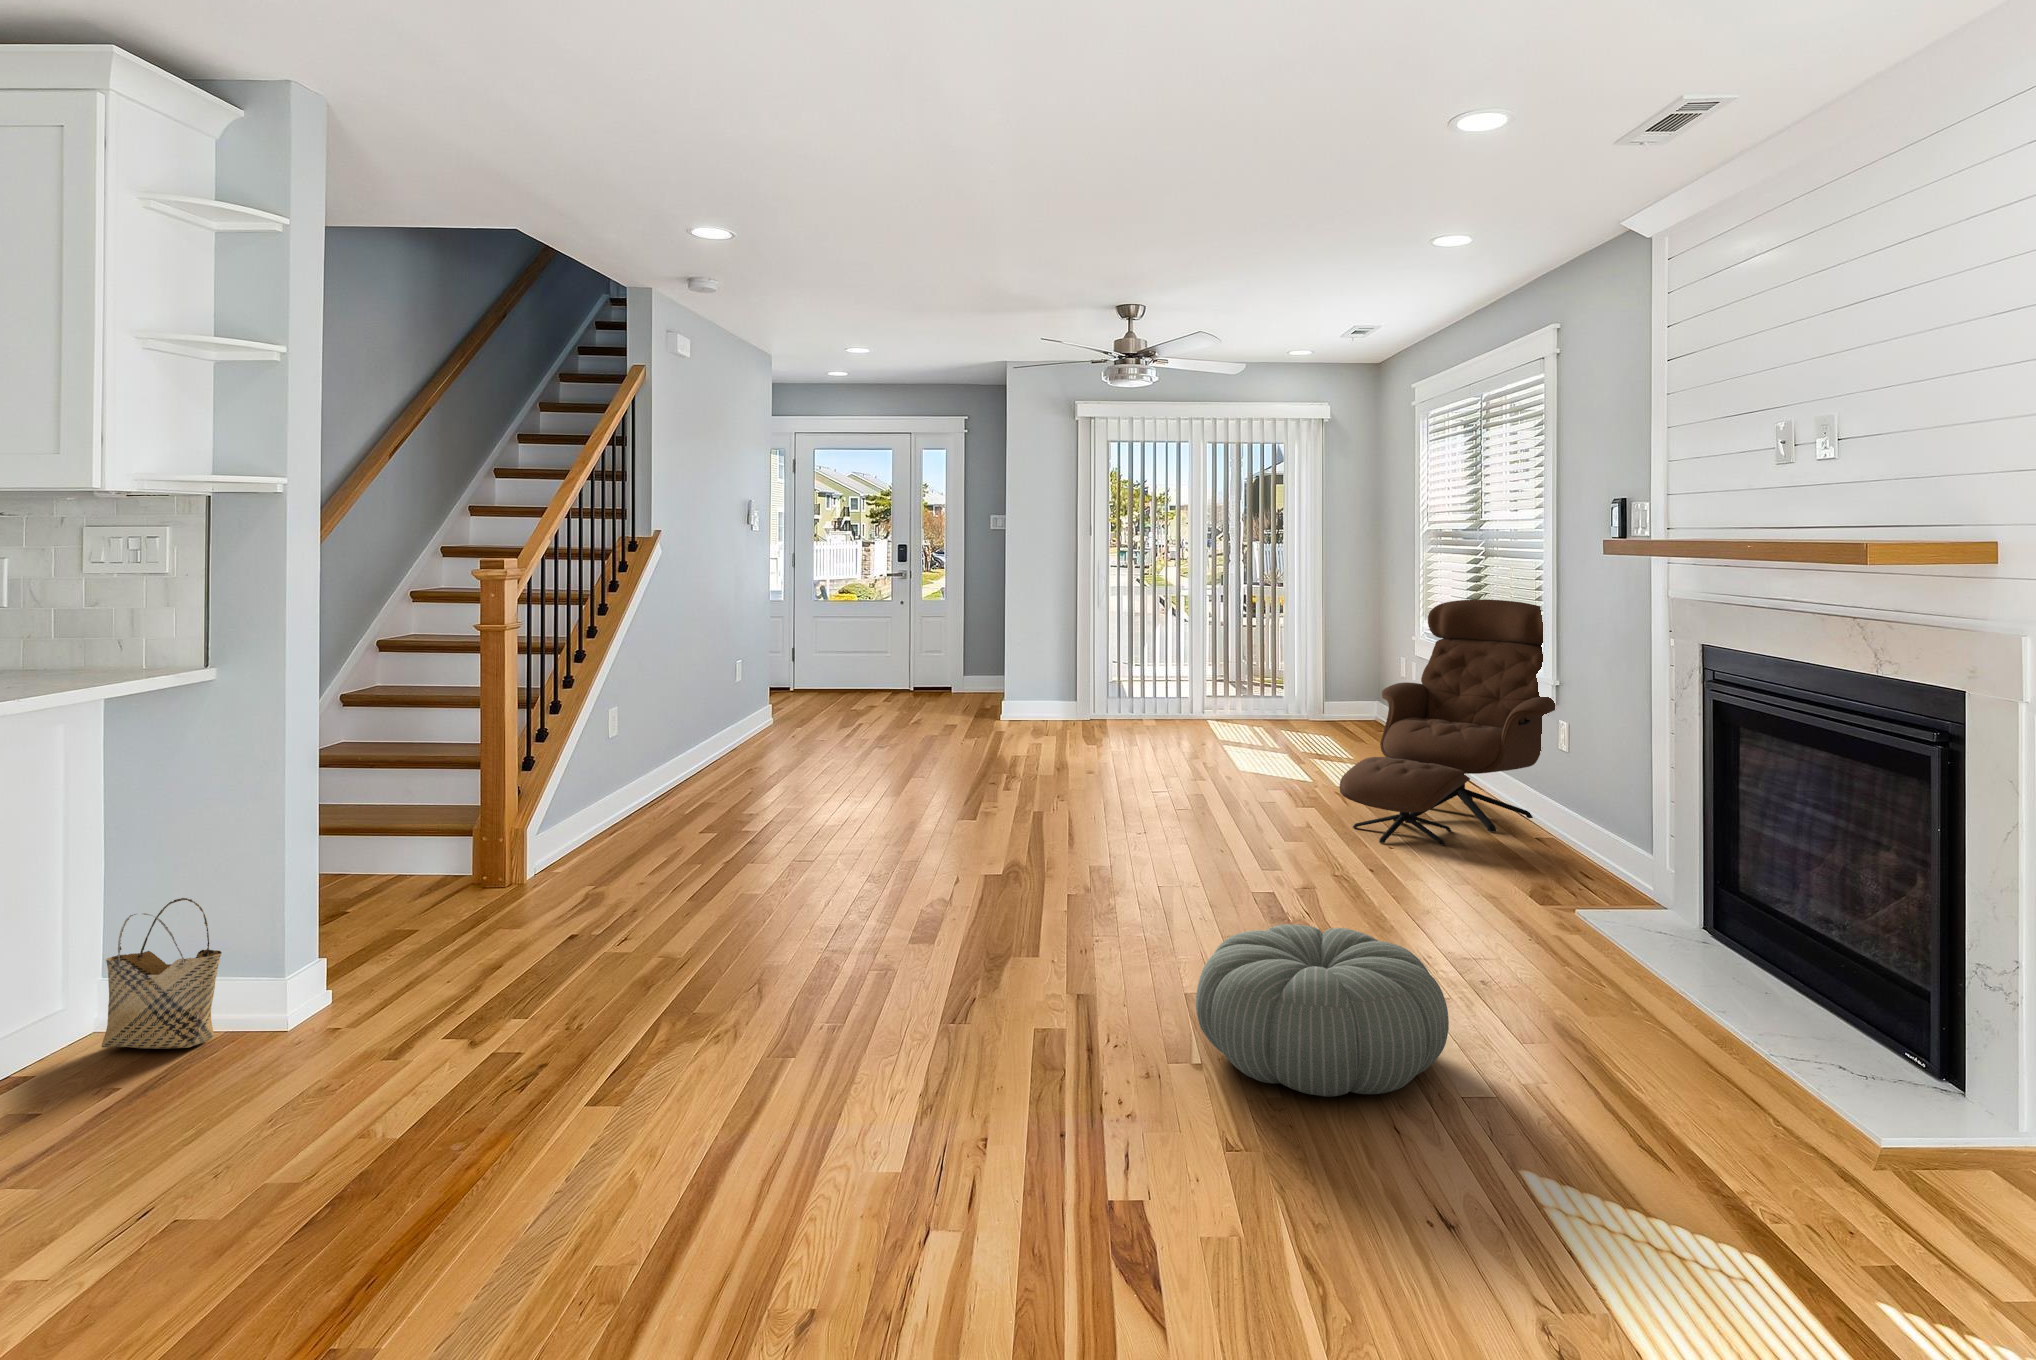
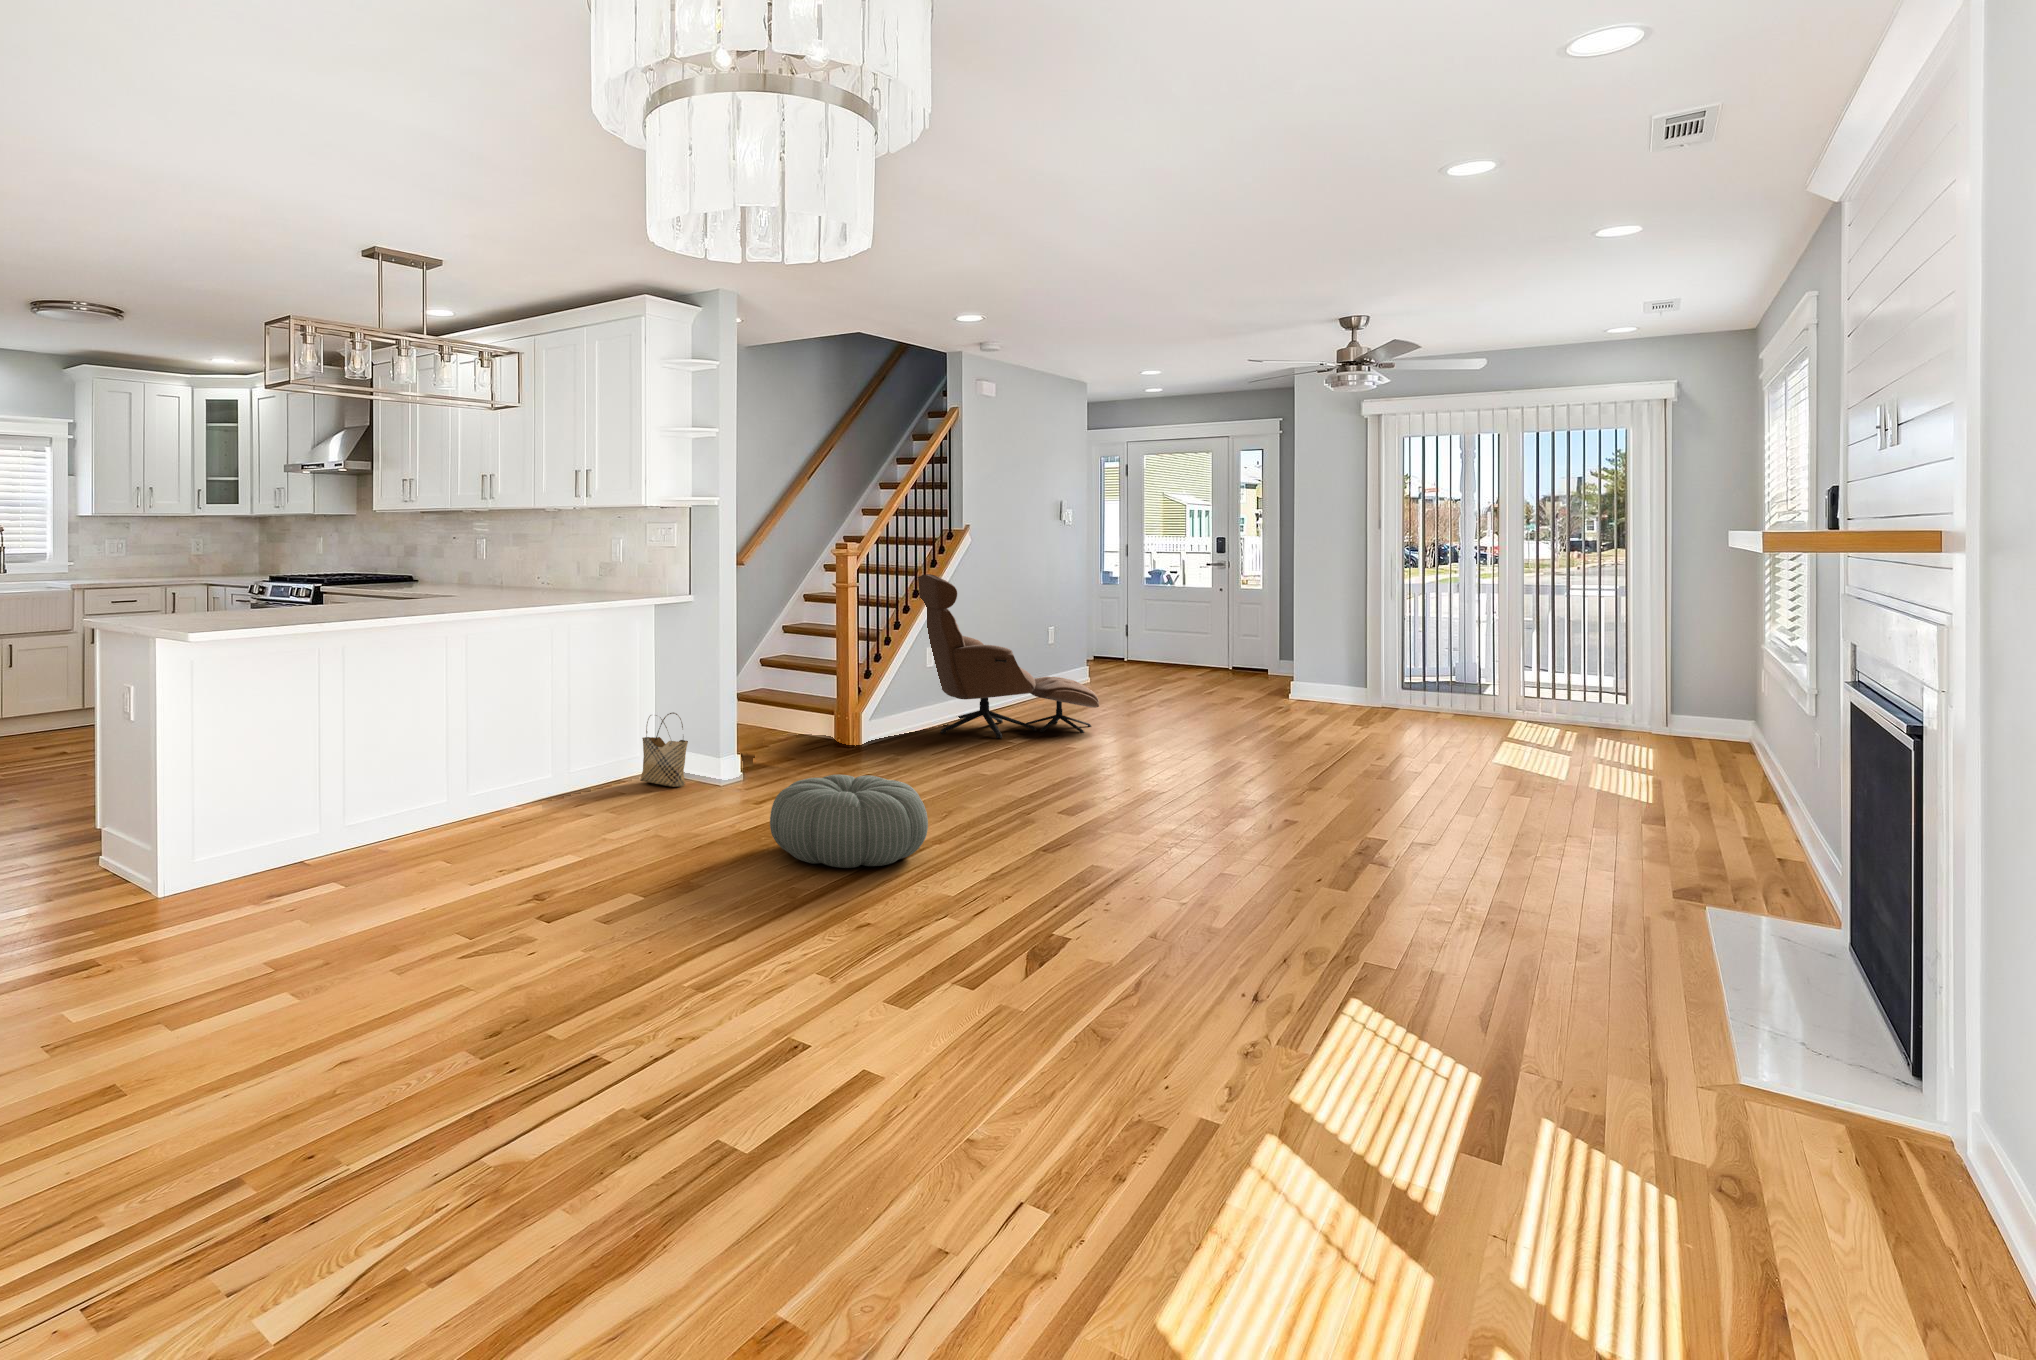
lounge chair: present [1340,600,1555,845] -> present [918,574,1099,738]
pouf: present [1196,924,1449,1097] -> present [770,775,928,868]

